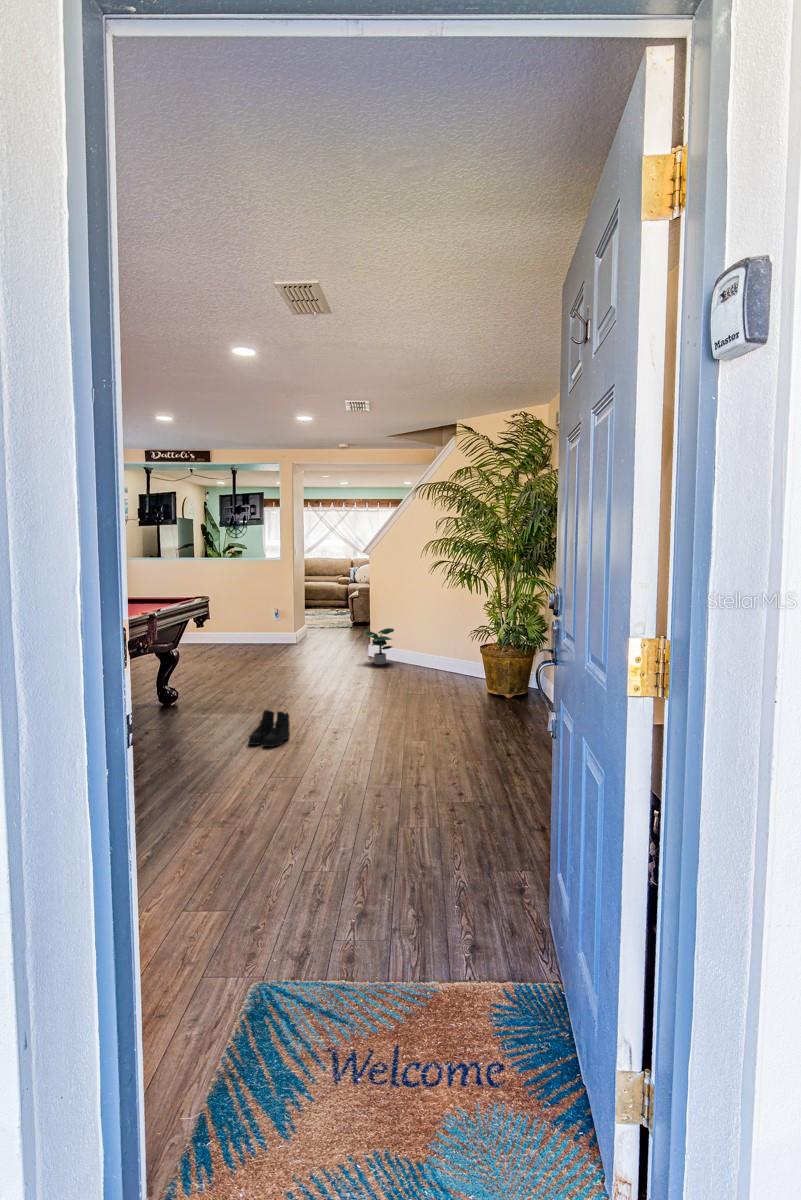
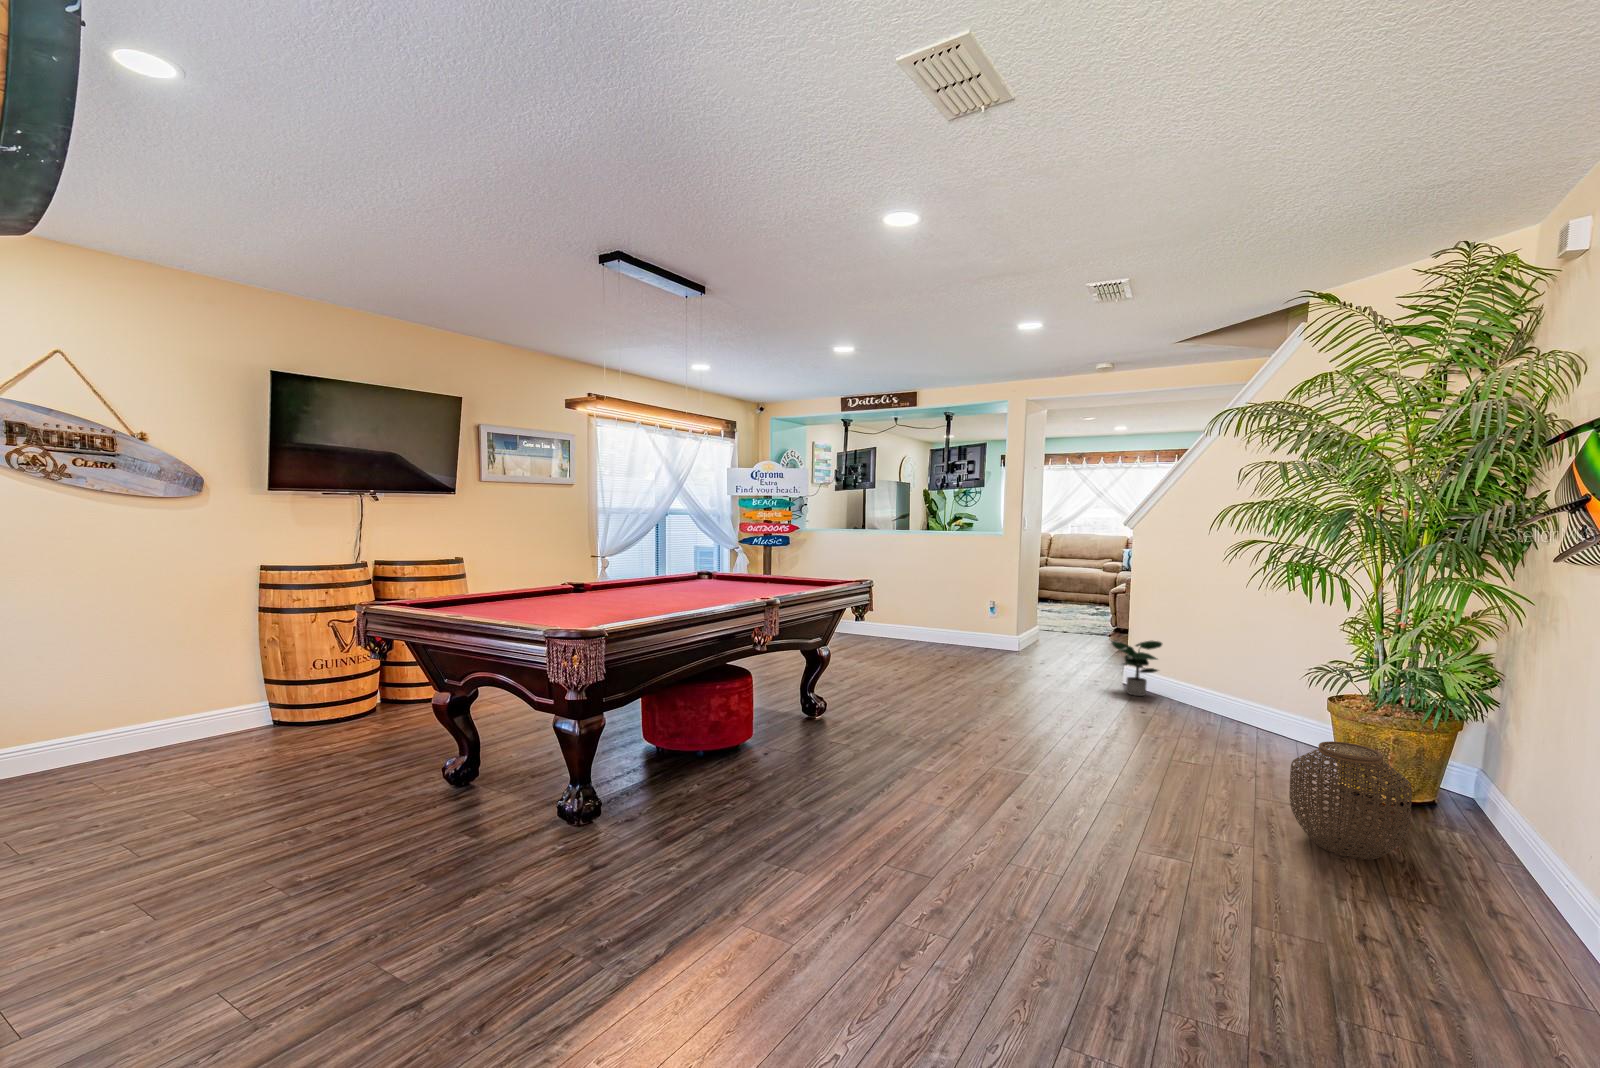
woven basket: none [463,666,513,721] -> present [1289,741,1412,860]
boots: present [248,710,290,747] -> none [879,759,949,826]

